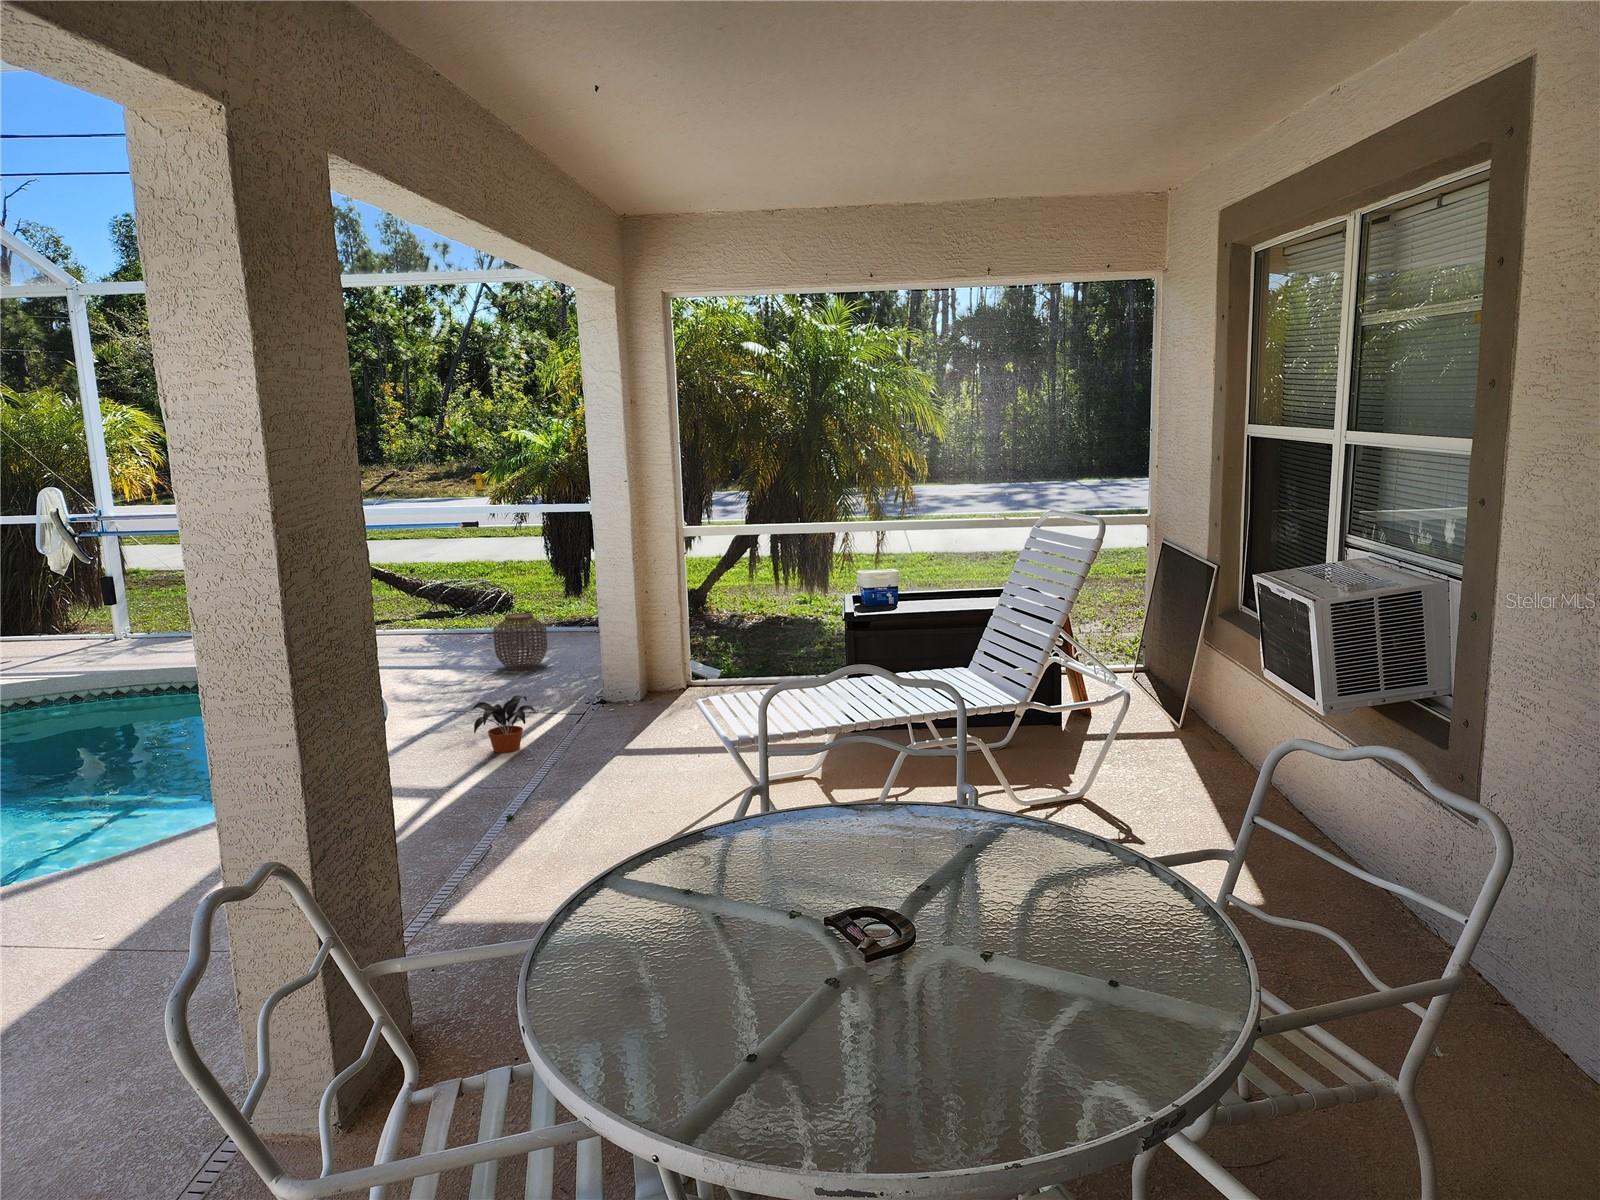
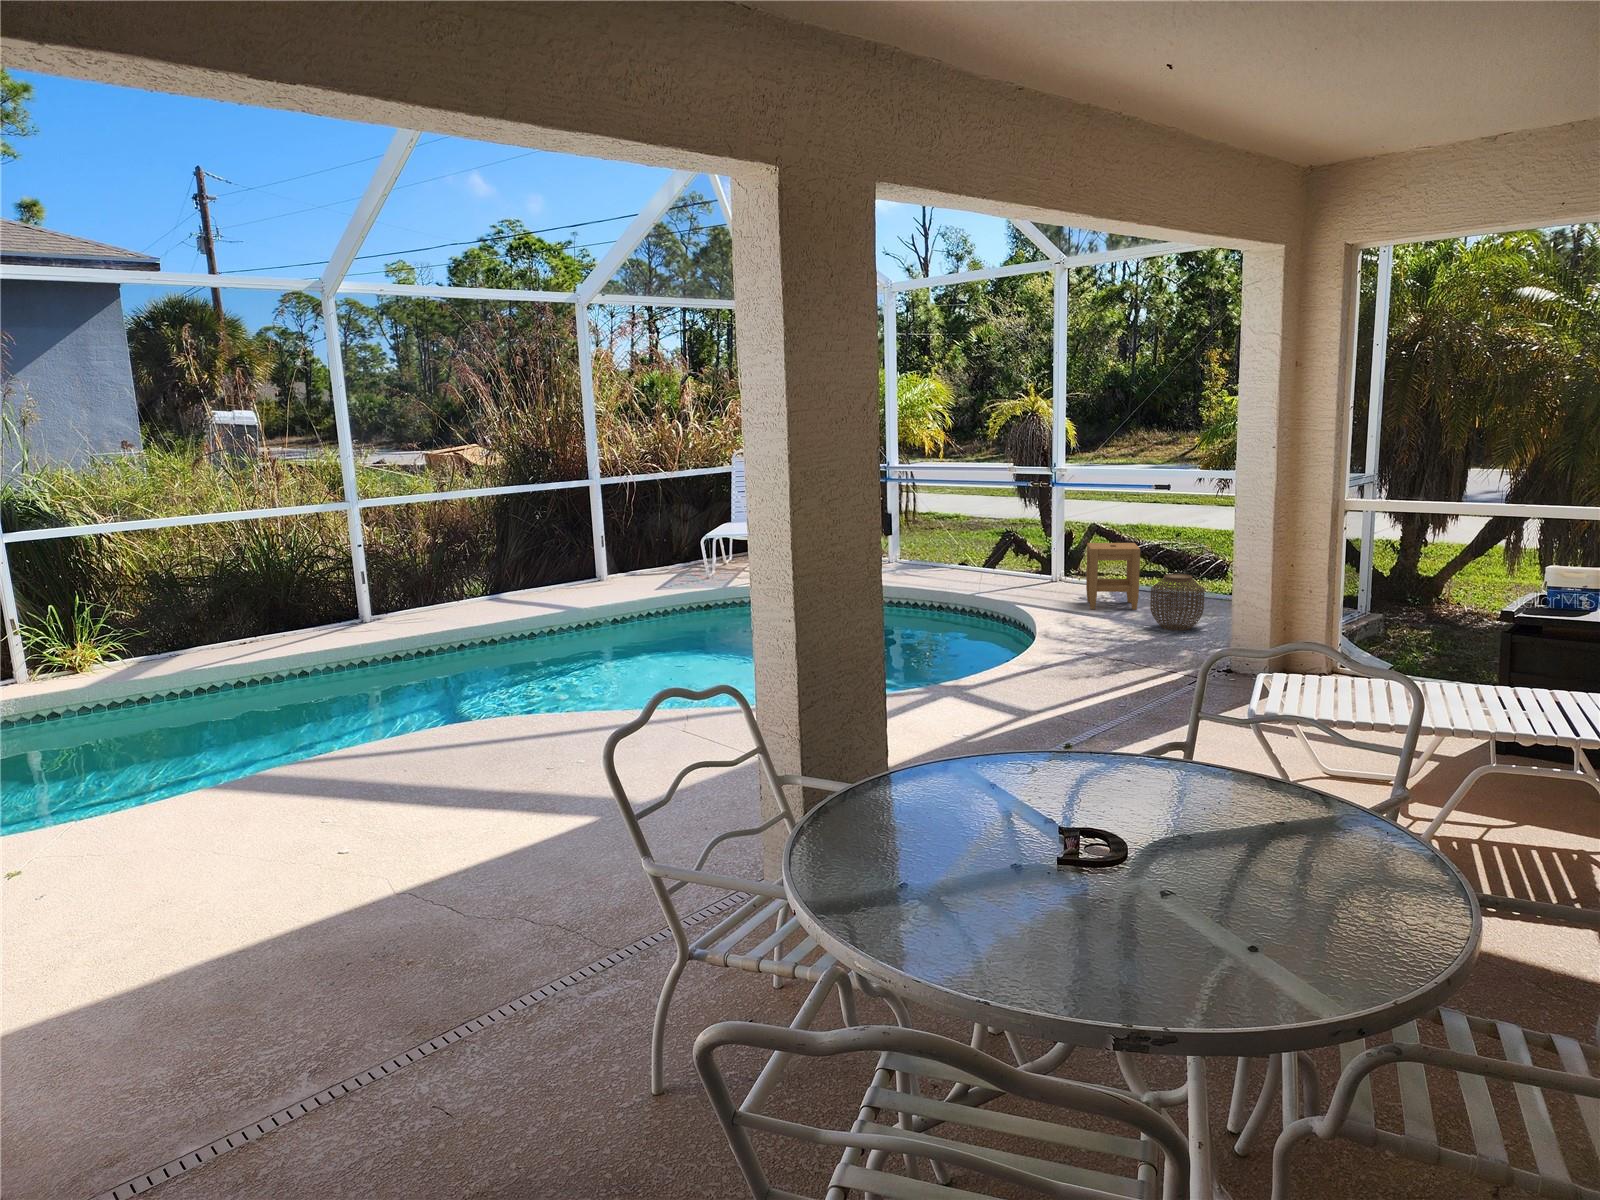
stool: none [404,586,469,661] -> present [1086,543,1140,610]
potted plant: present [472,695,536,753] -> none [1075,645,1137,696]

